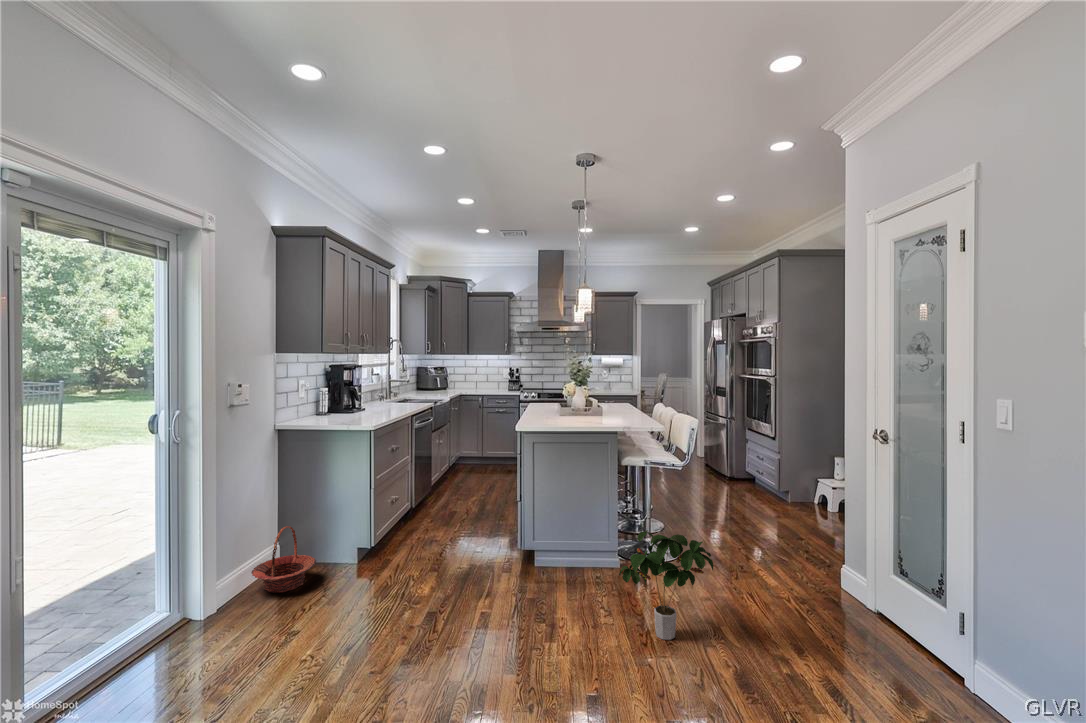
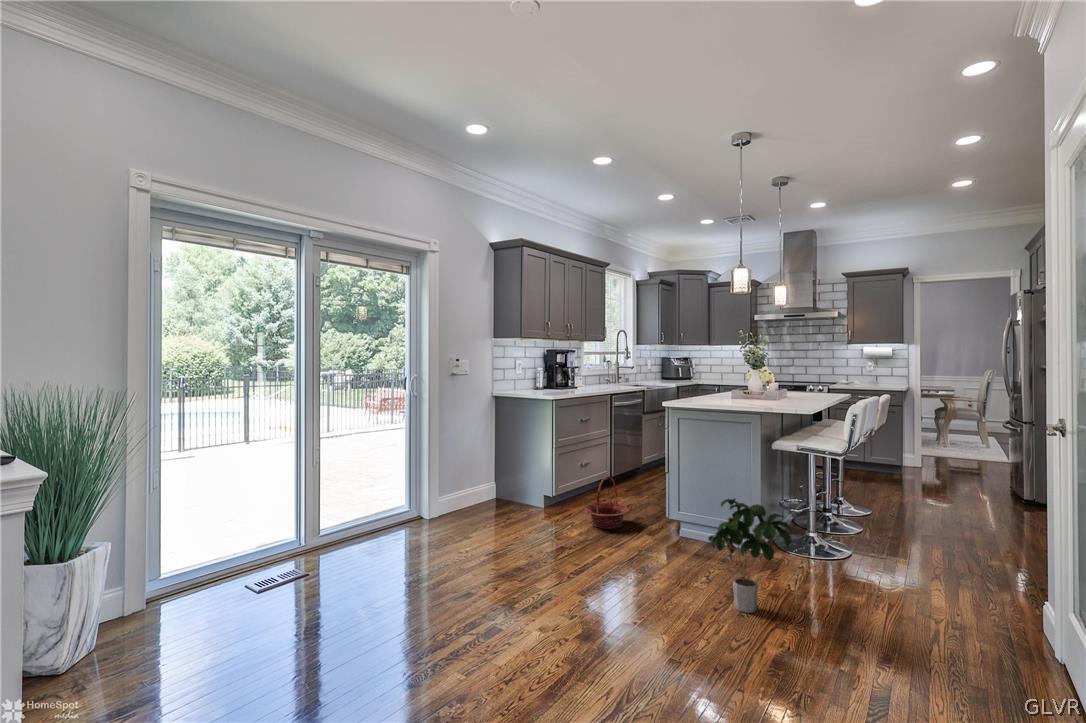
basket: present [251,526,316,592] -> present [583,476,631,529]

